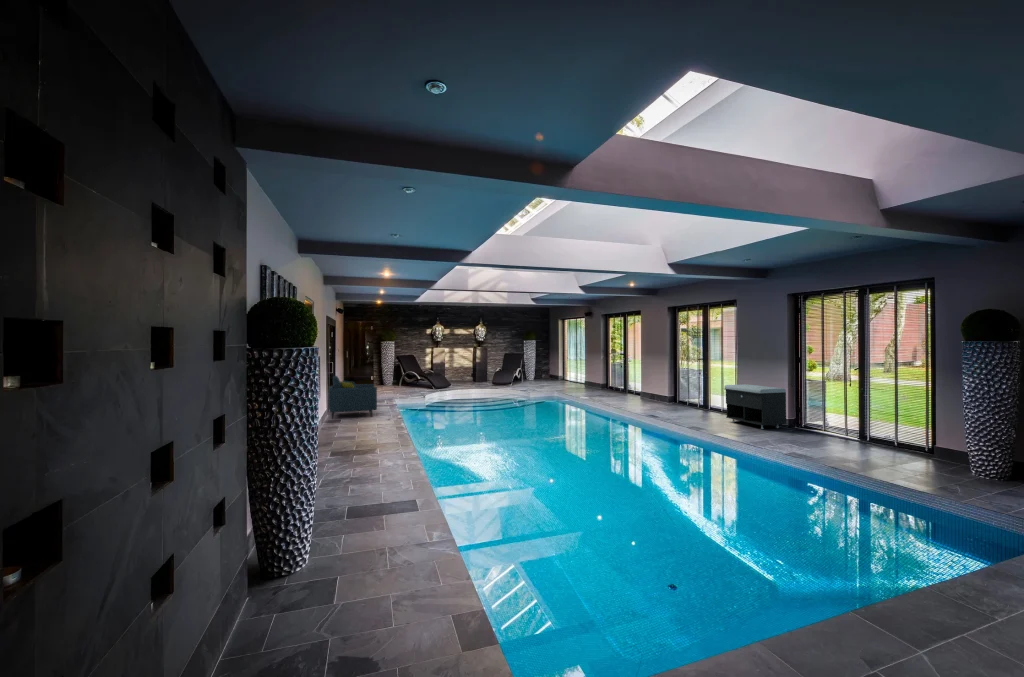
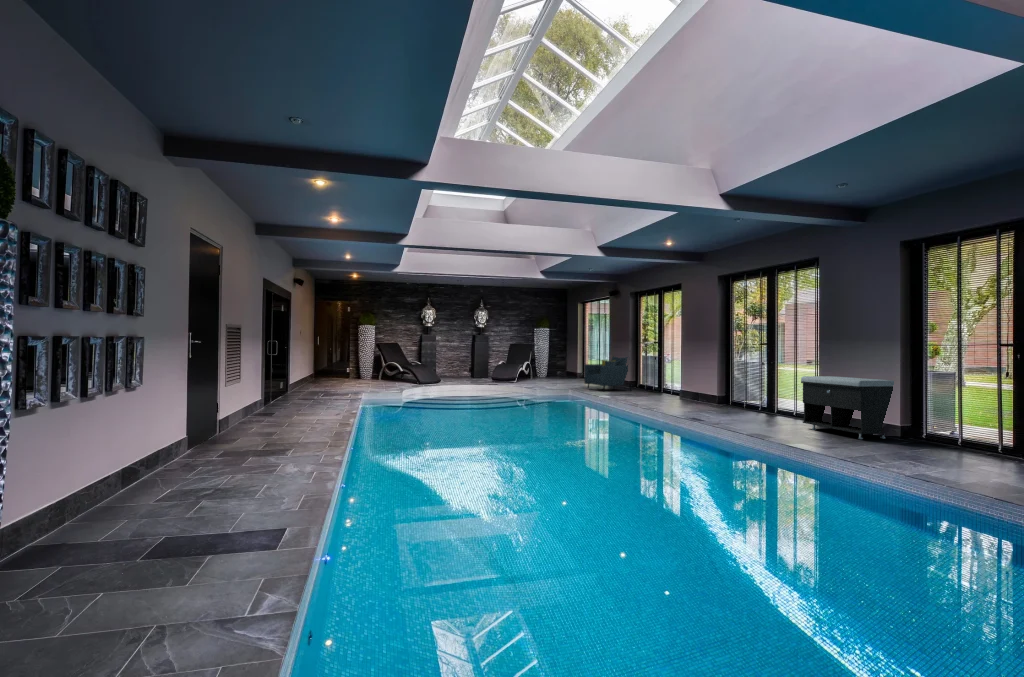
armchair: present [329,376,377,419] -> present [584,356,632,391]

